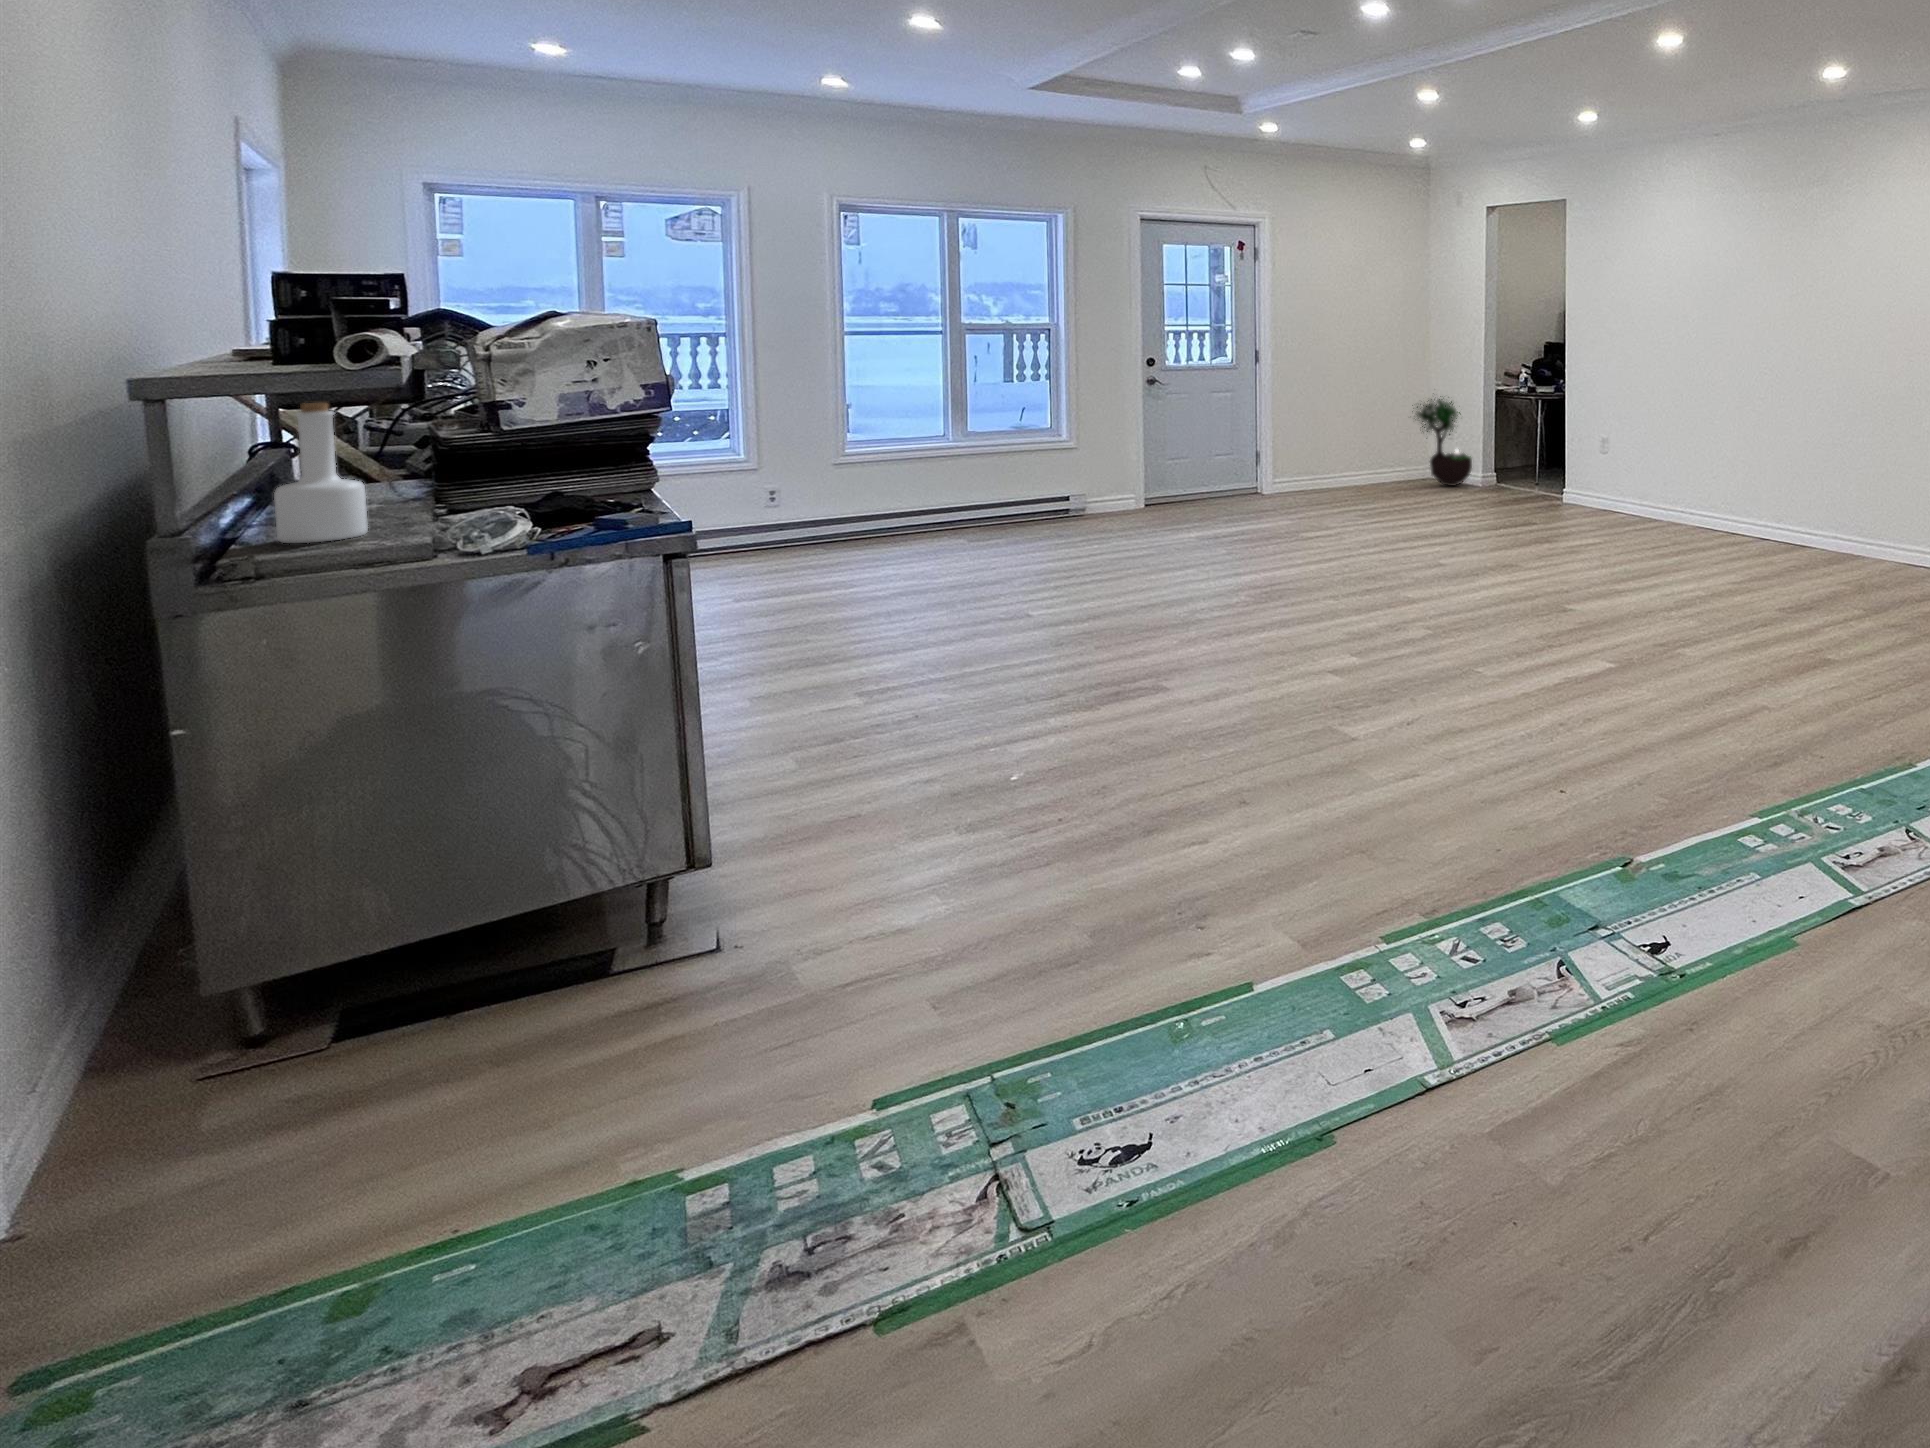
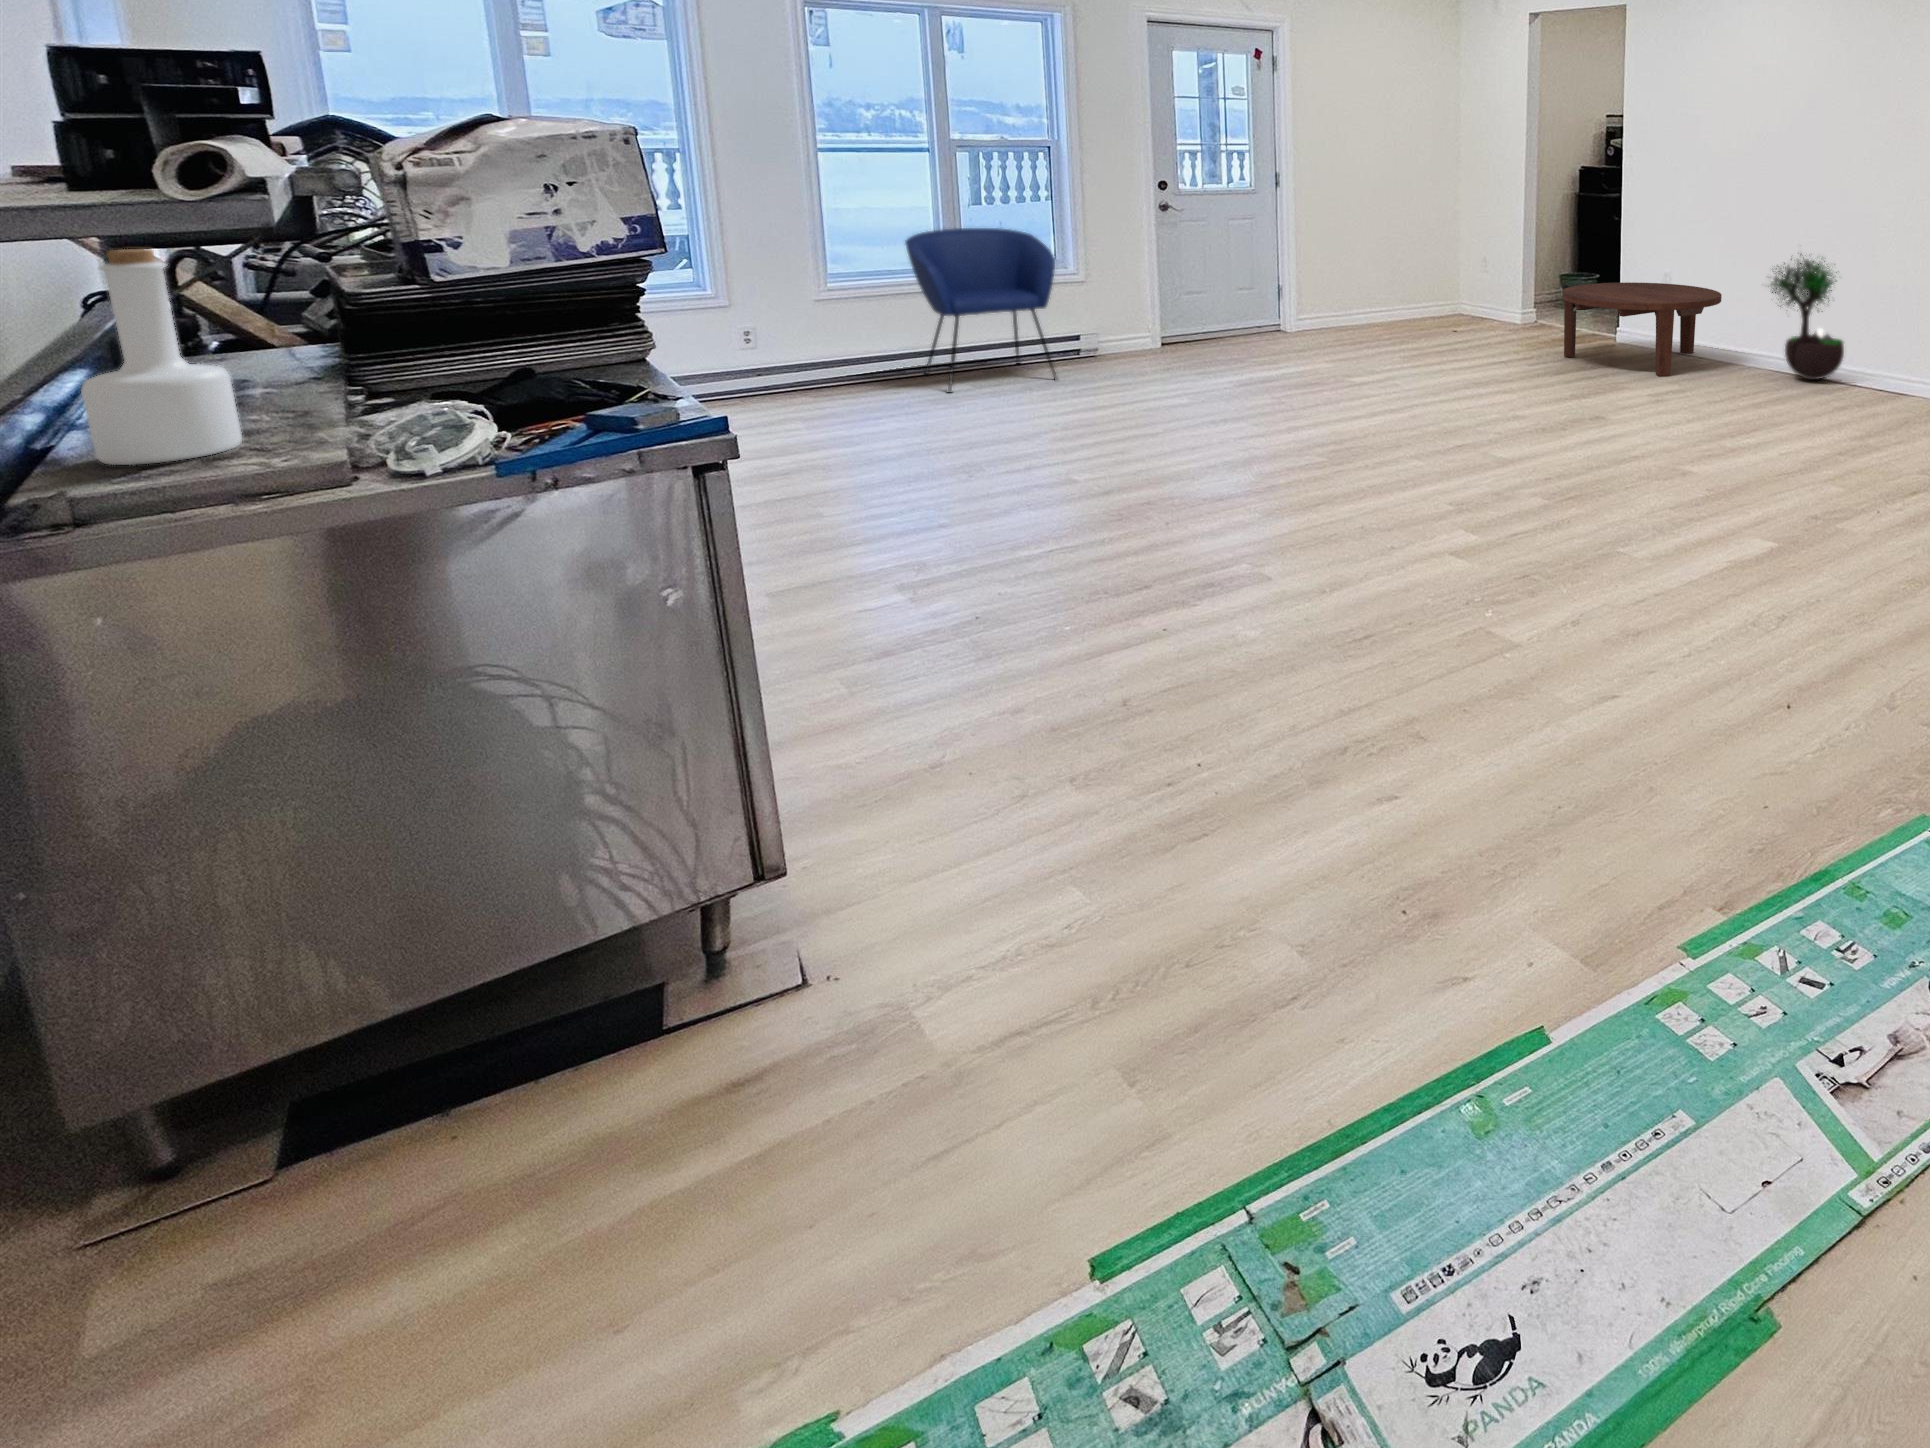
potted tree: present [1412,396,1472,486] -> present [1768,253,1844,380]
armchair: none [914,401,1045,549] -> present [905,228,1057,392]
coffee table: none [1509,447,1656,533] -> present [1562,282,1722,376]

